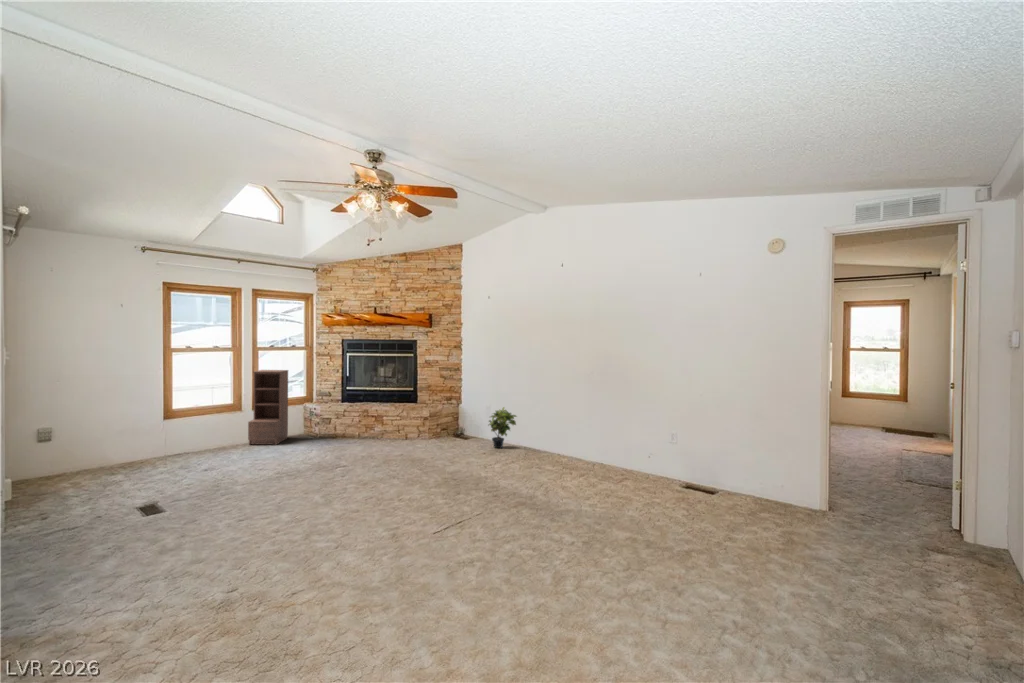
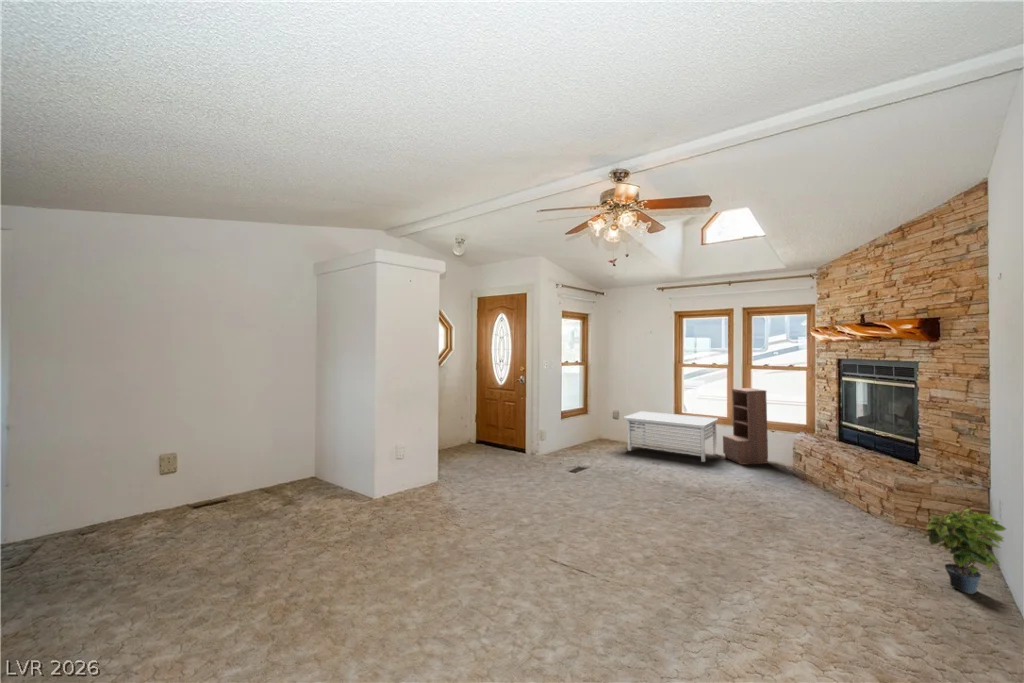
storage bench: none [118,406,250,472] -> present [624,411,718,462]

